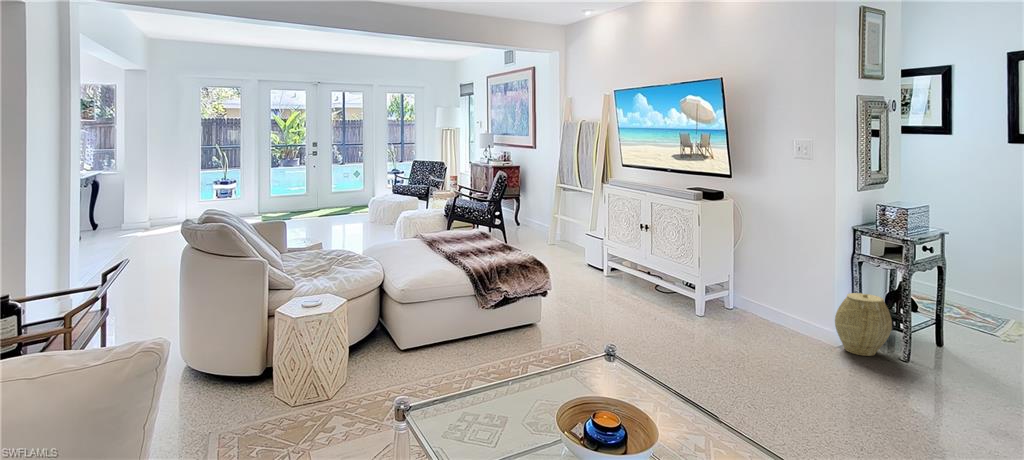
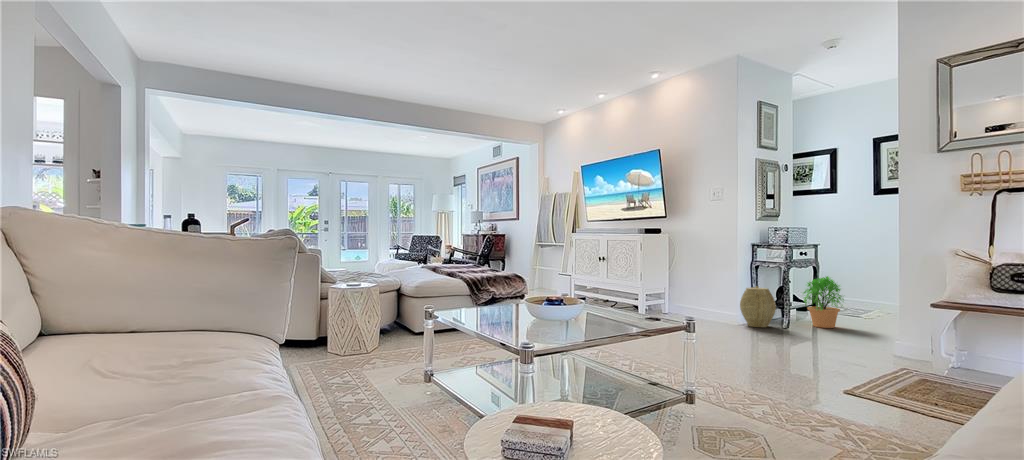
potted plant: none [931,280,1008,360] -> present [804,276,844,328]

